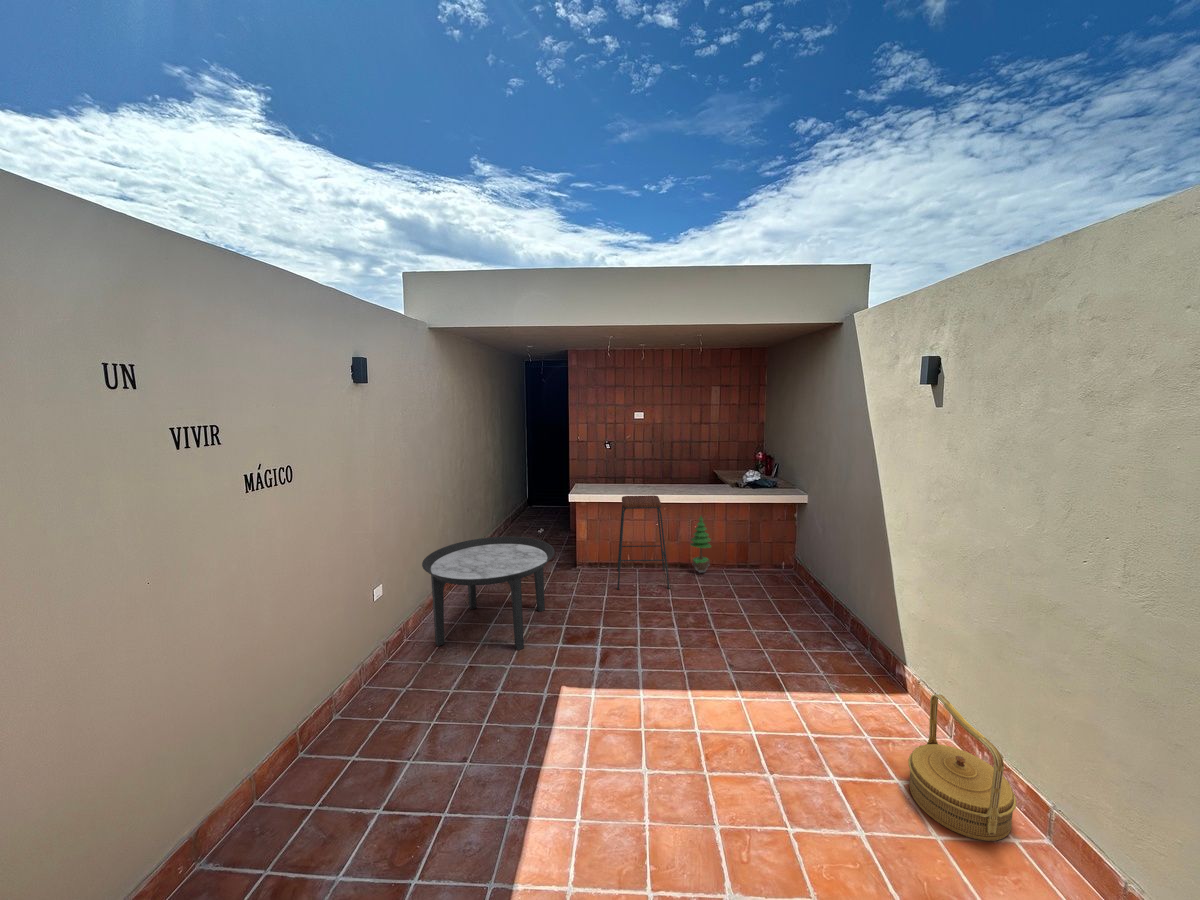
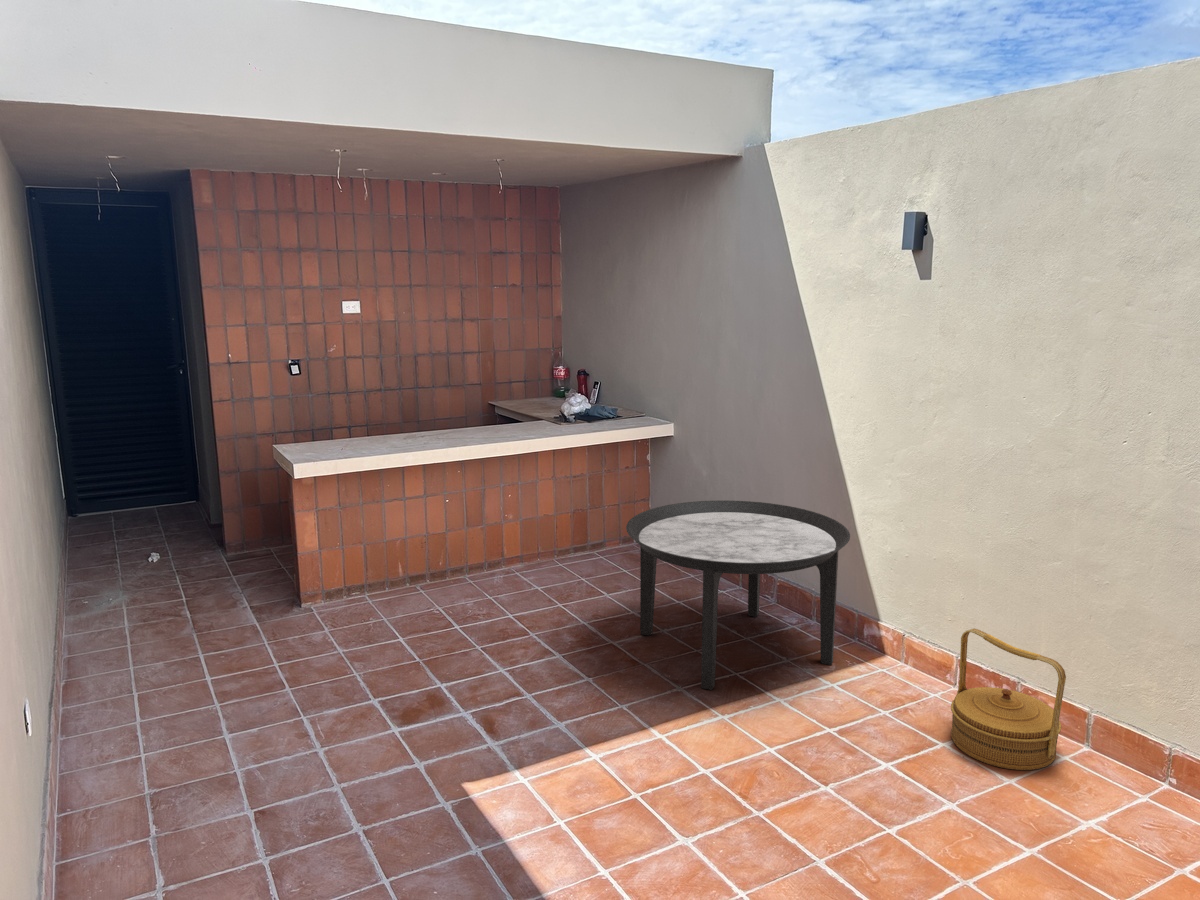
bar stool: present [617,495,670,590] -> none [382,448,499,622]
potted tree: present [690,516,711,573] -> none [507,473,544,572]
round table: present [422,537,555,650] -> present [626,500,850,690]

